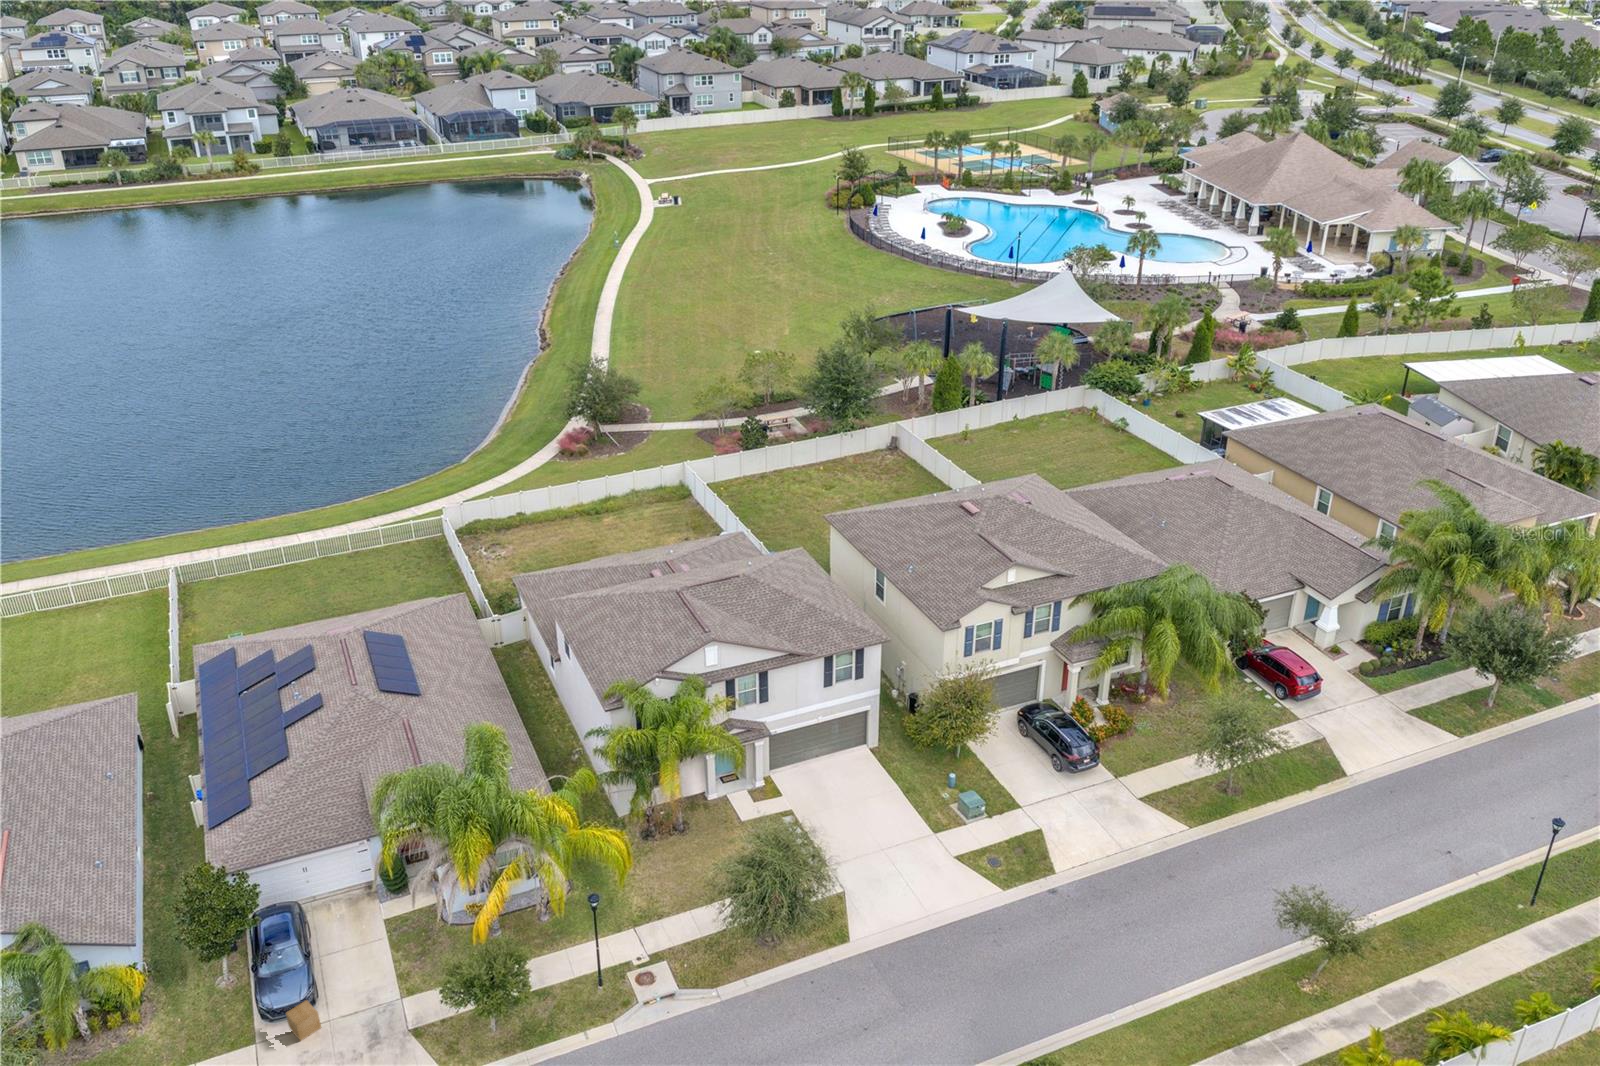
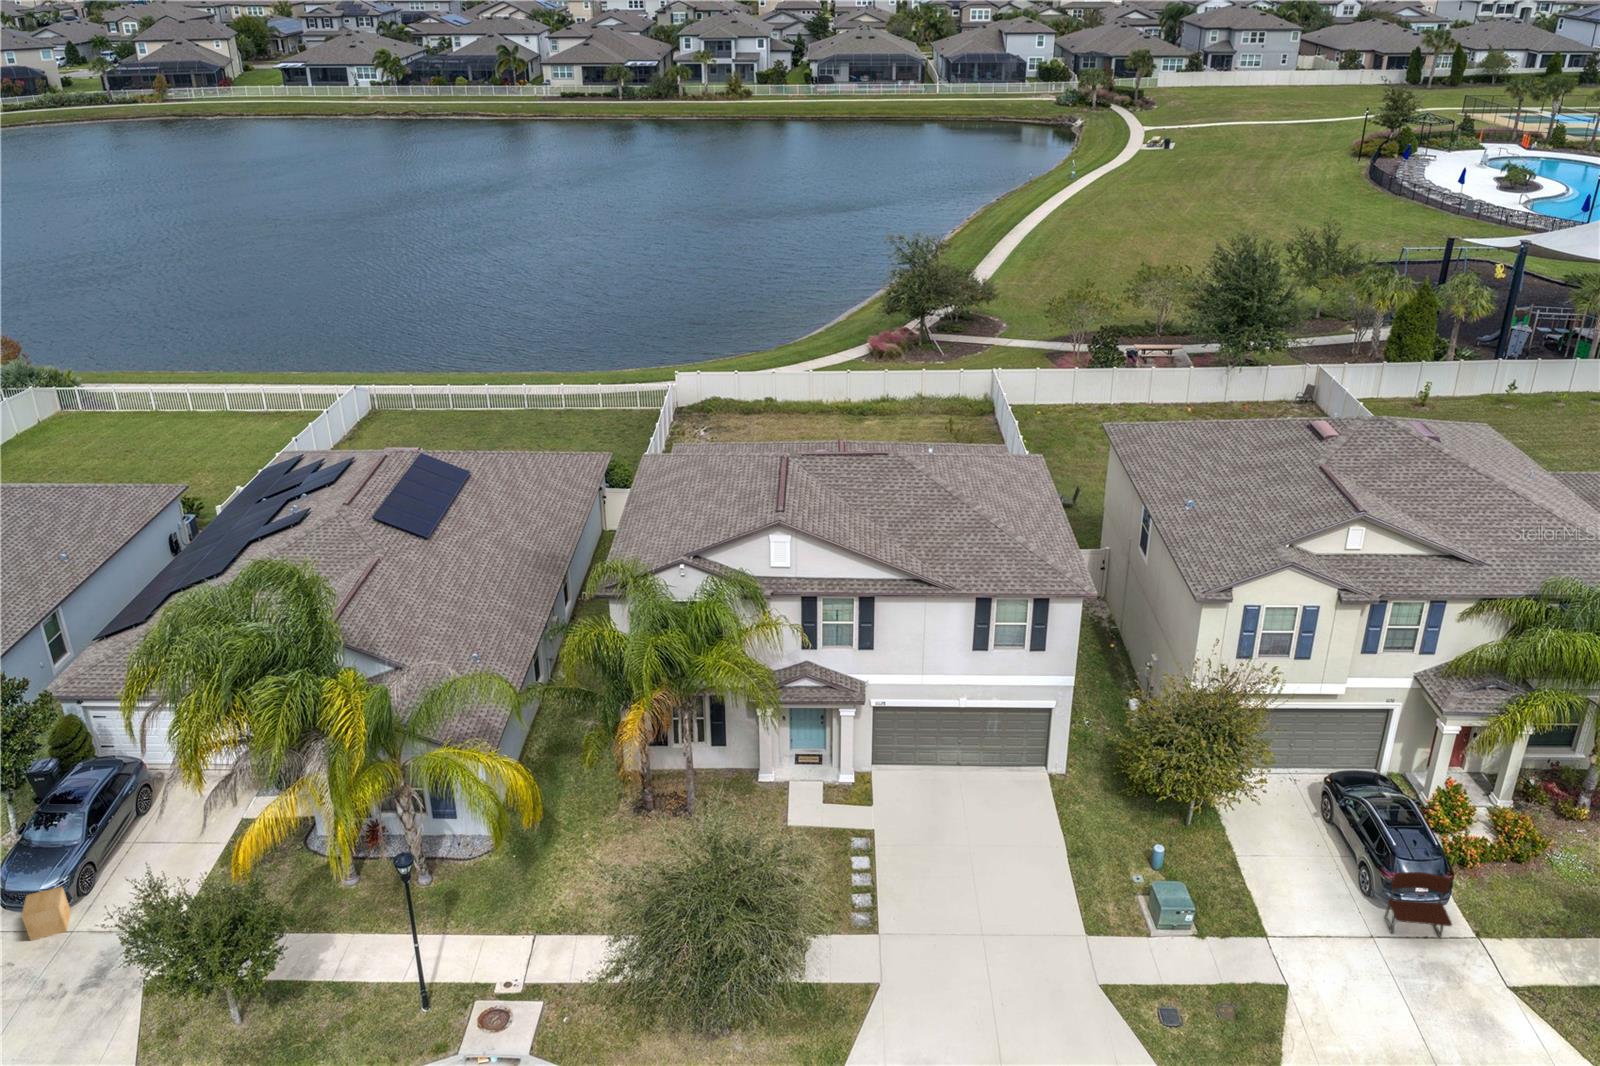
bench: none [1070,751,1104,788] -> present [1384,872,1452,938]

